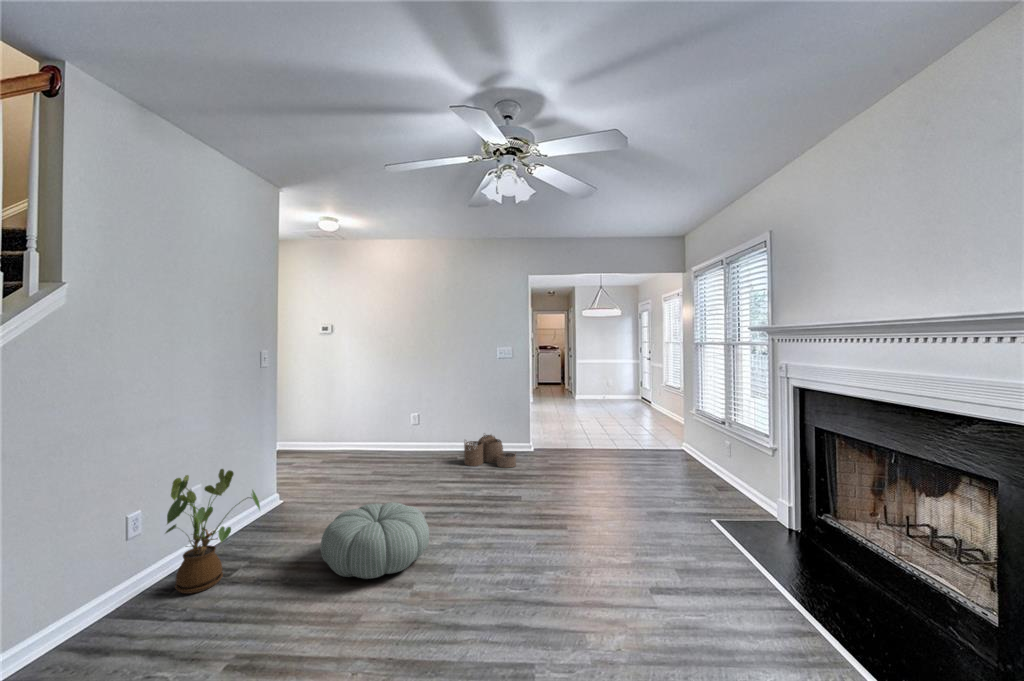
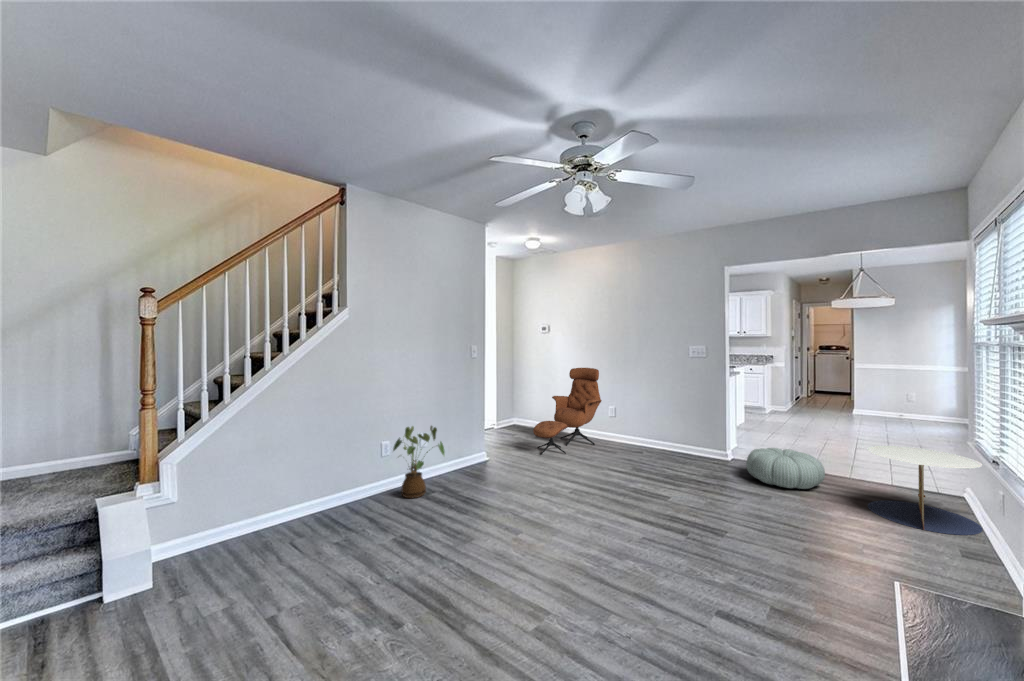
lounge chair: none [335,371,407,482] -> present [533,368,602,454]
side table: none [647,419,713,479] -> present [867,446,983,535]
woven basket: present [464,435,516,468] -> none [644,433,696,470]
pouf: present [320,502,429,579] -> present [746,448,825,489]

